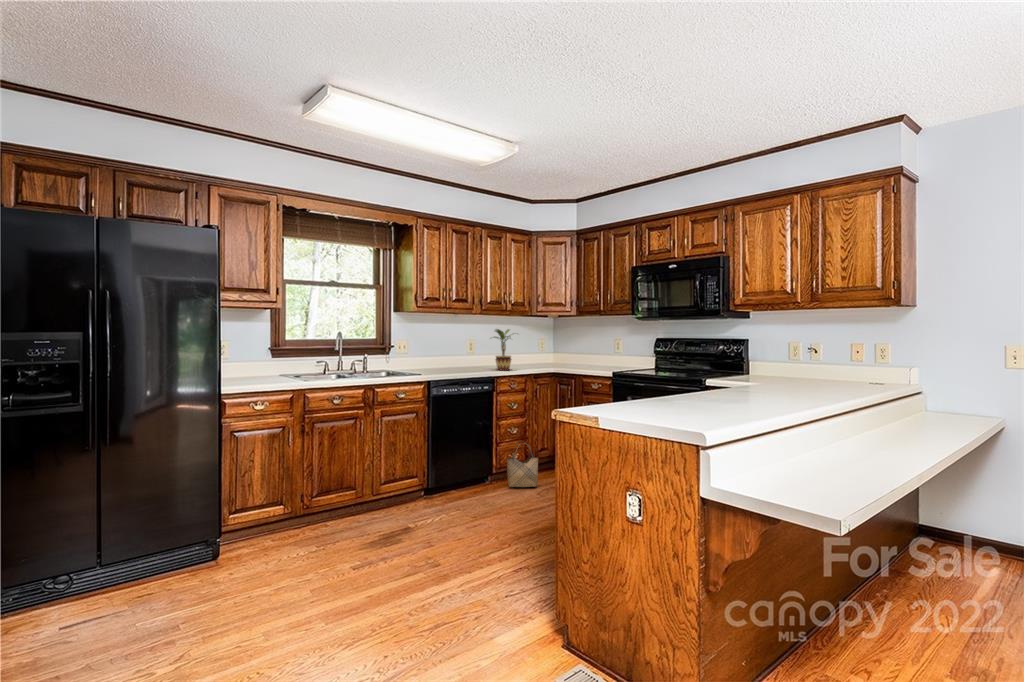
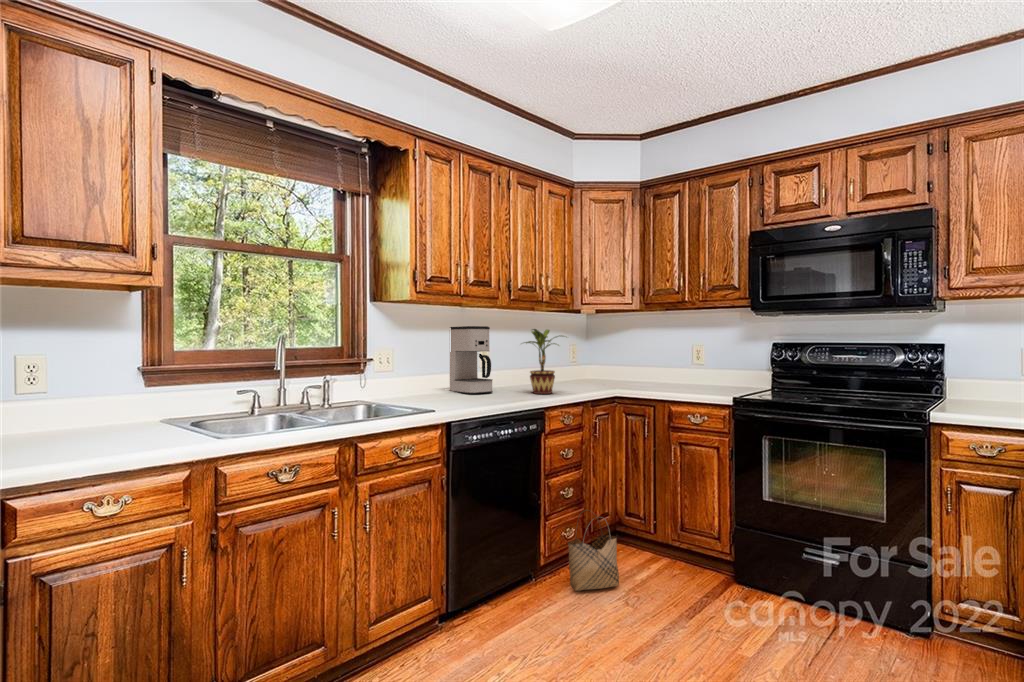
coffee maker: none [445,327,472,369] -> present [450,326,493,394]

